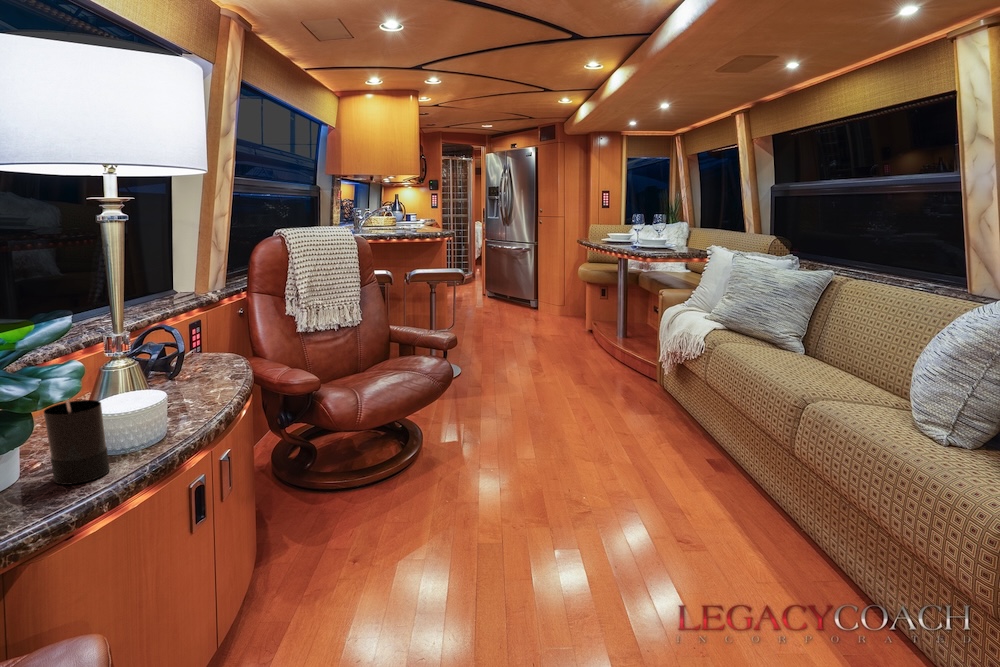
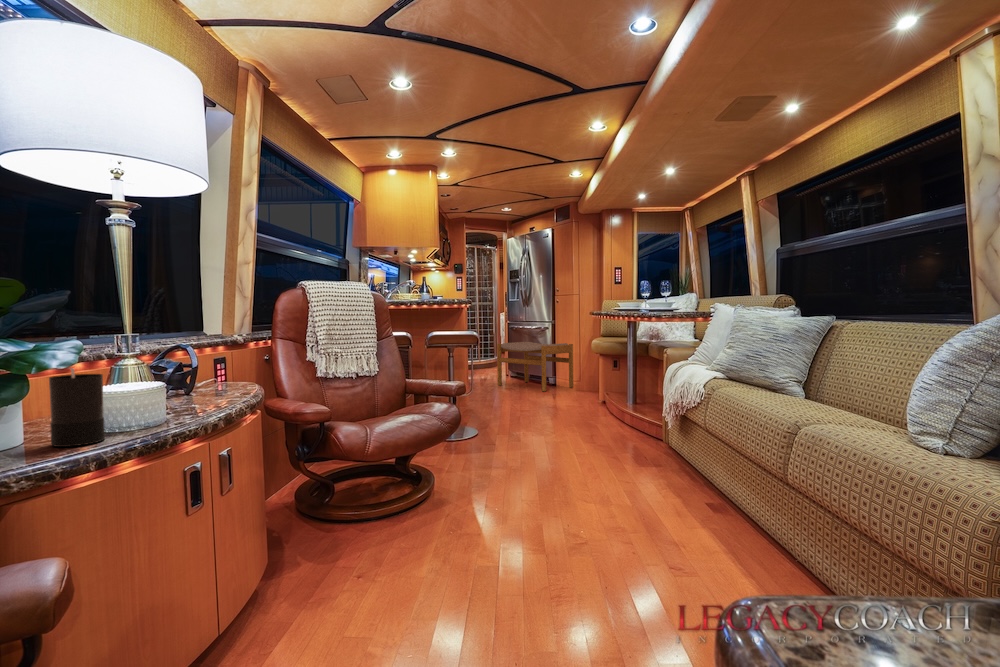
footstool: none [476,264,556,319] -> present [497,342,573,392]

